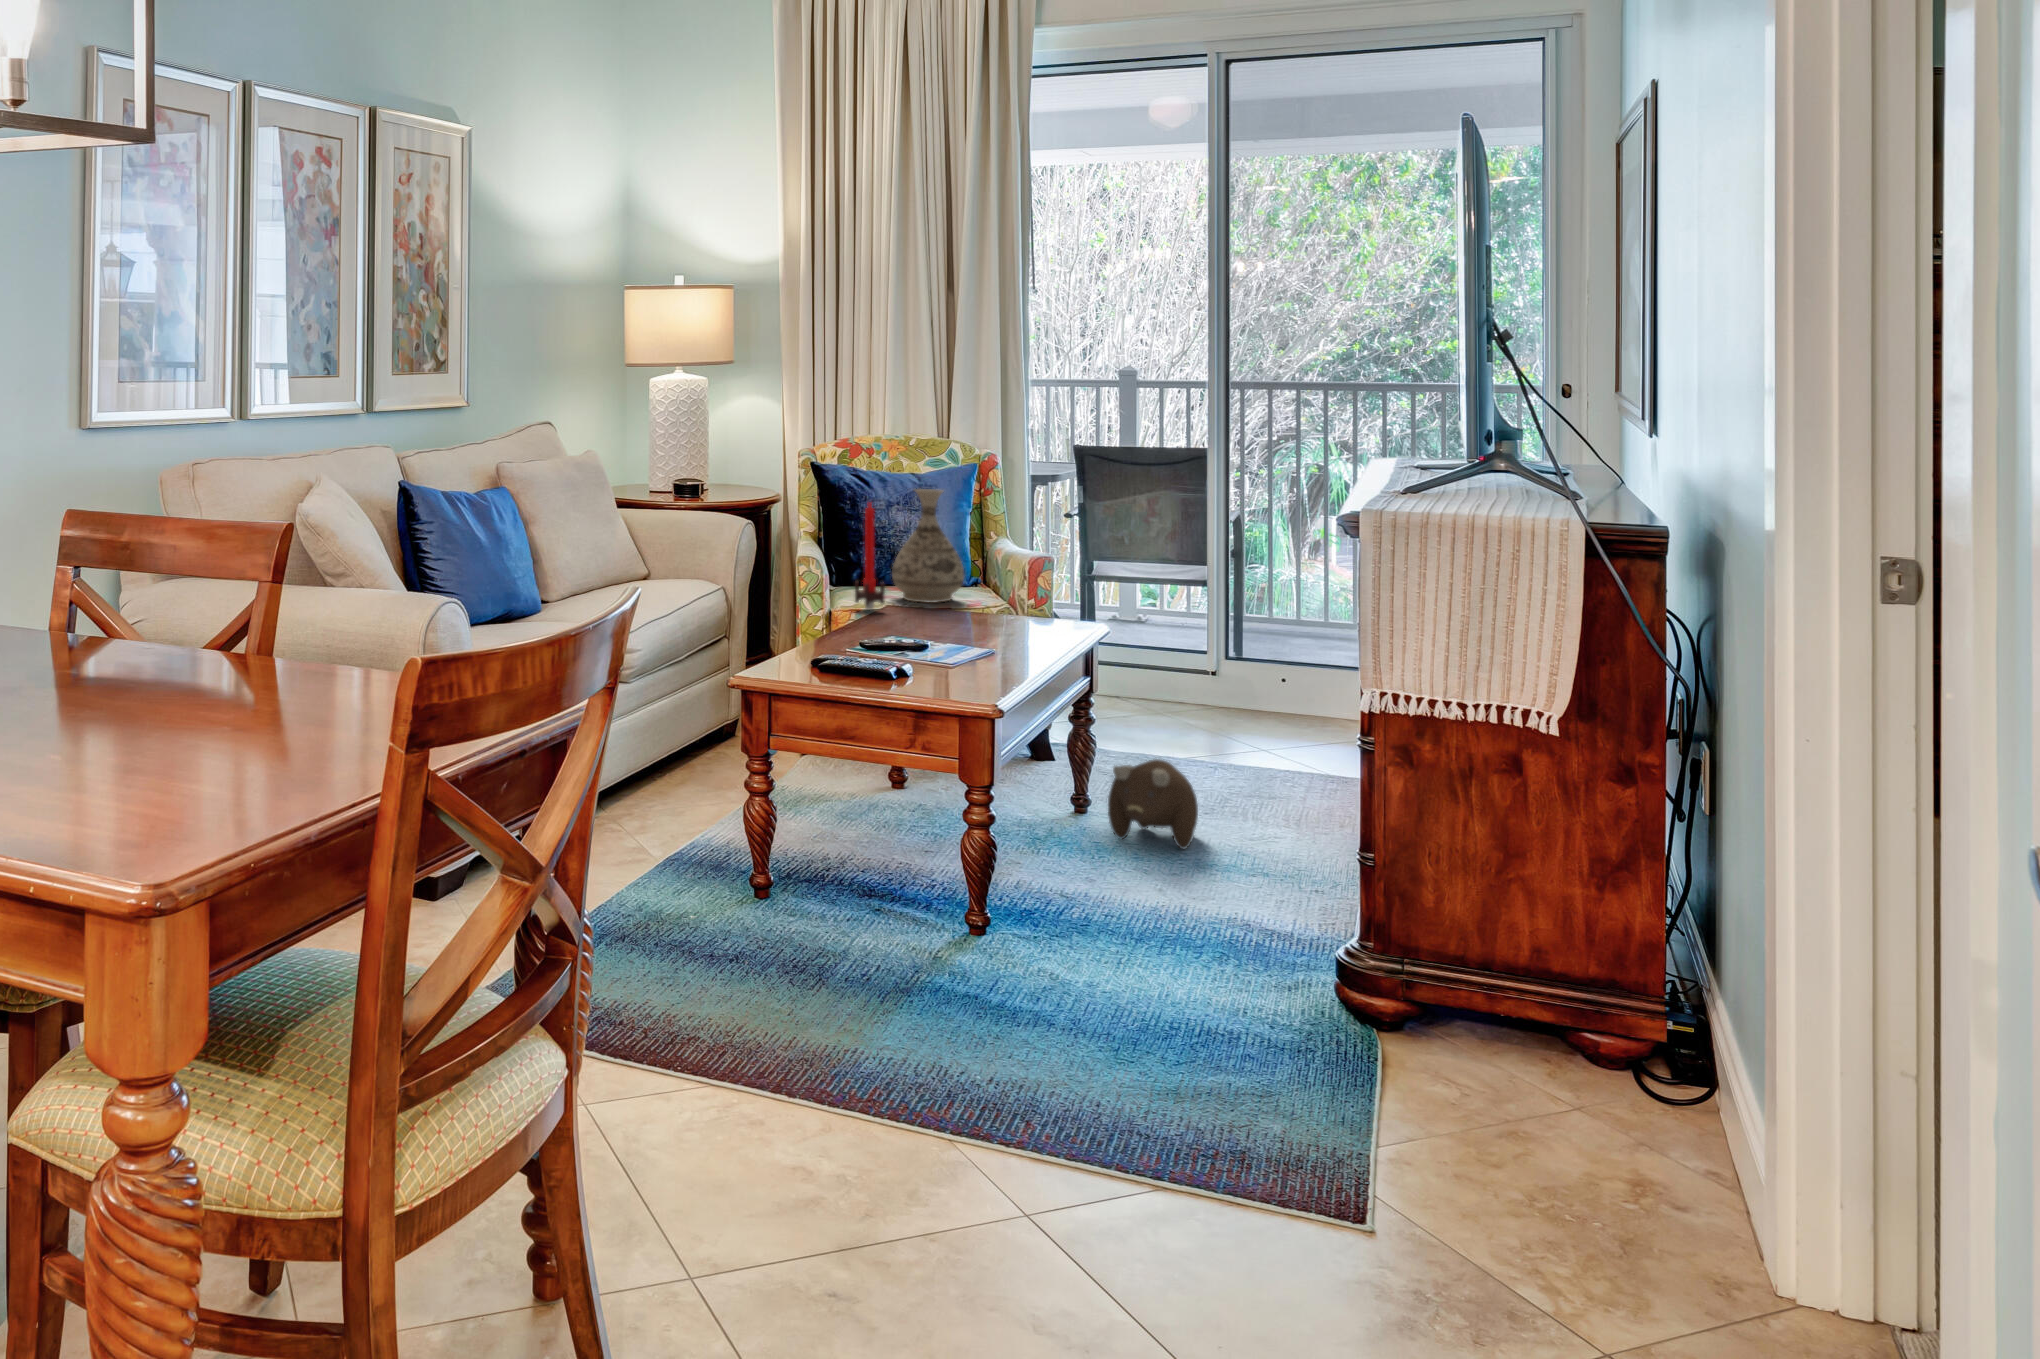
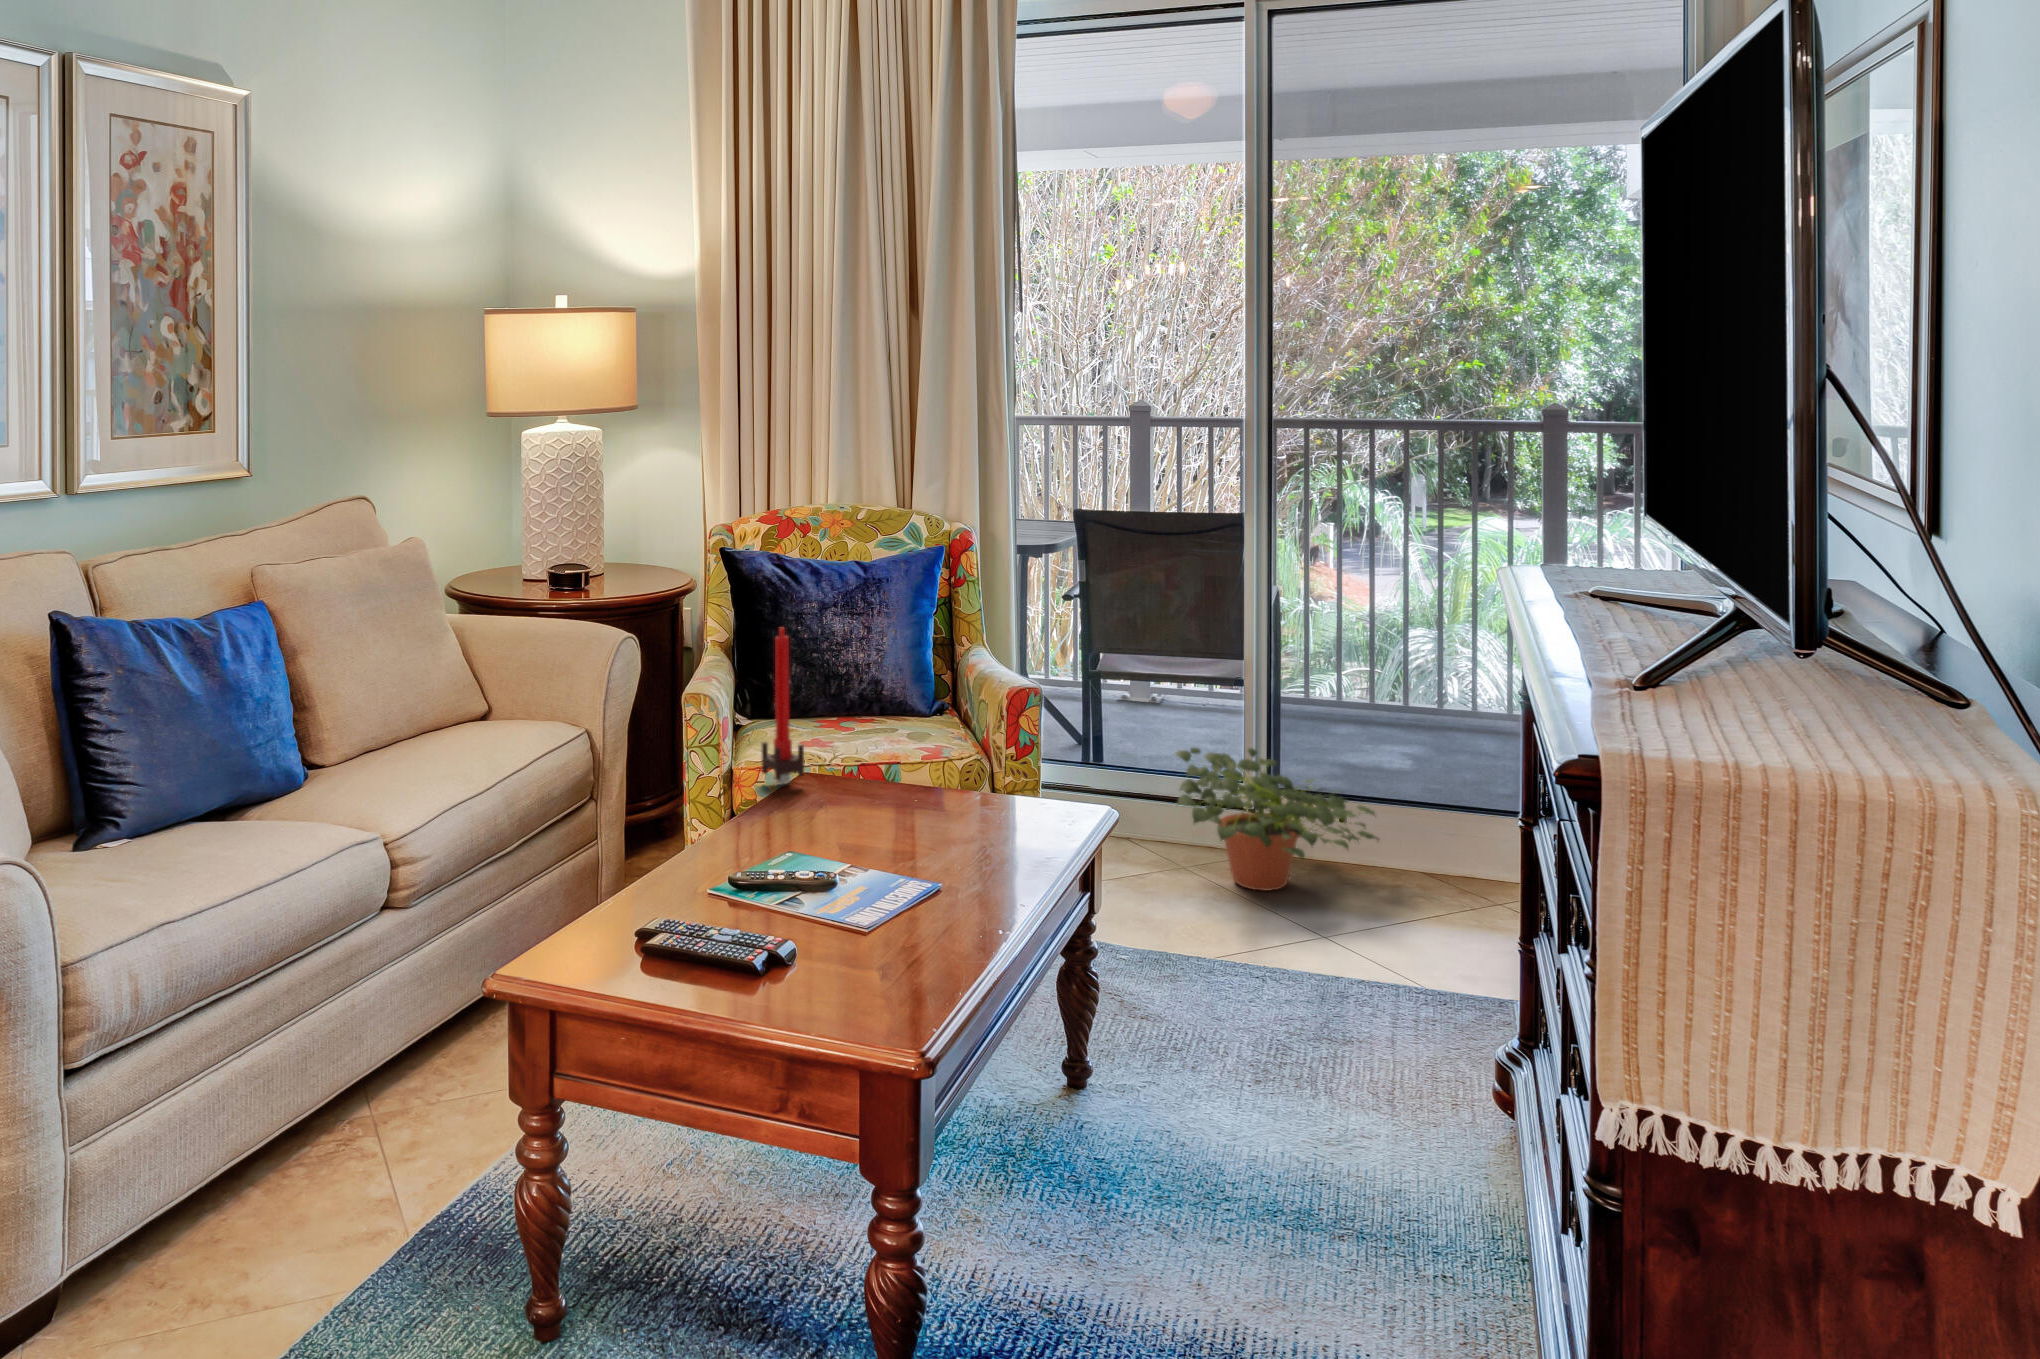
vase: present [892,489,964,603] -> none [821,597,922,762]
potted plant: none [1149,624,1307,726] -> present [1176,748,1379,891]
plush toy: present [1108,759,1198,849] -> none [1127,1023,1258,1169]

